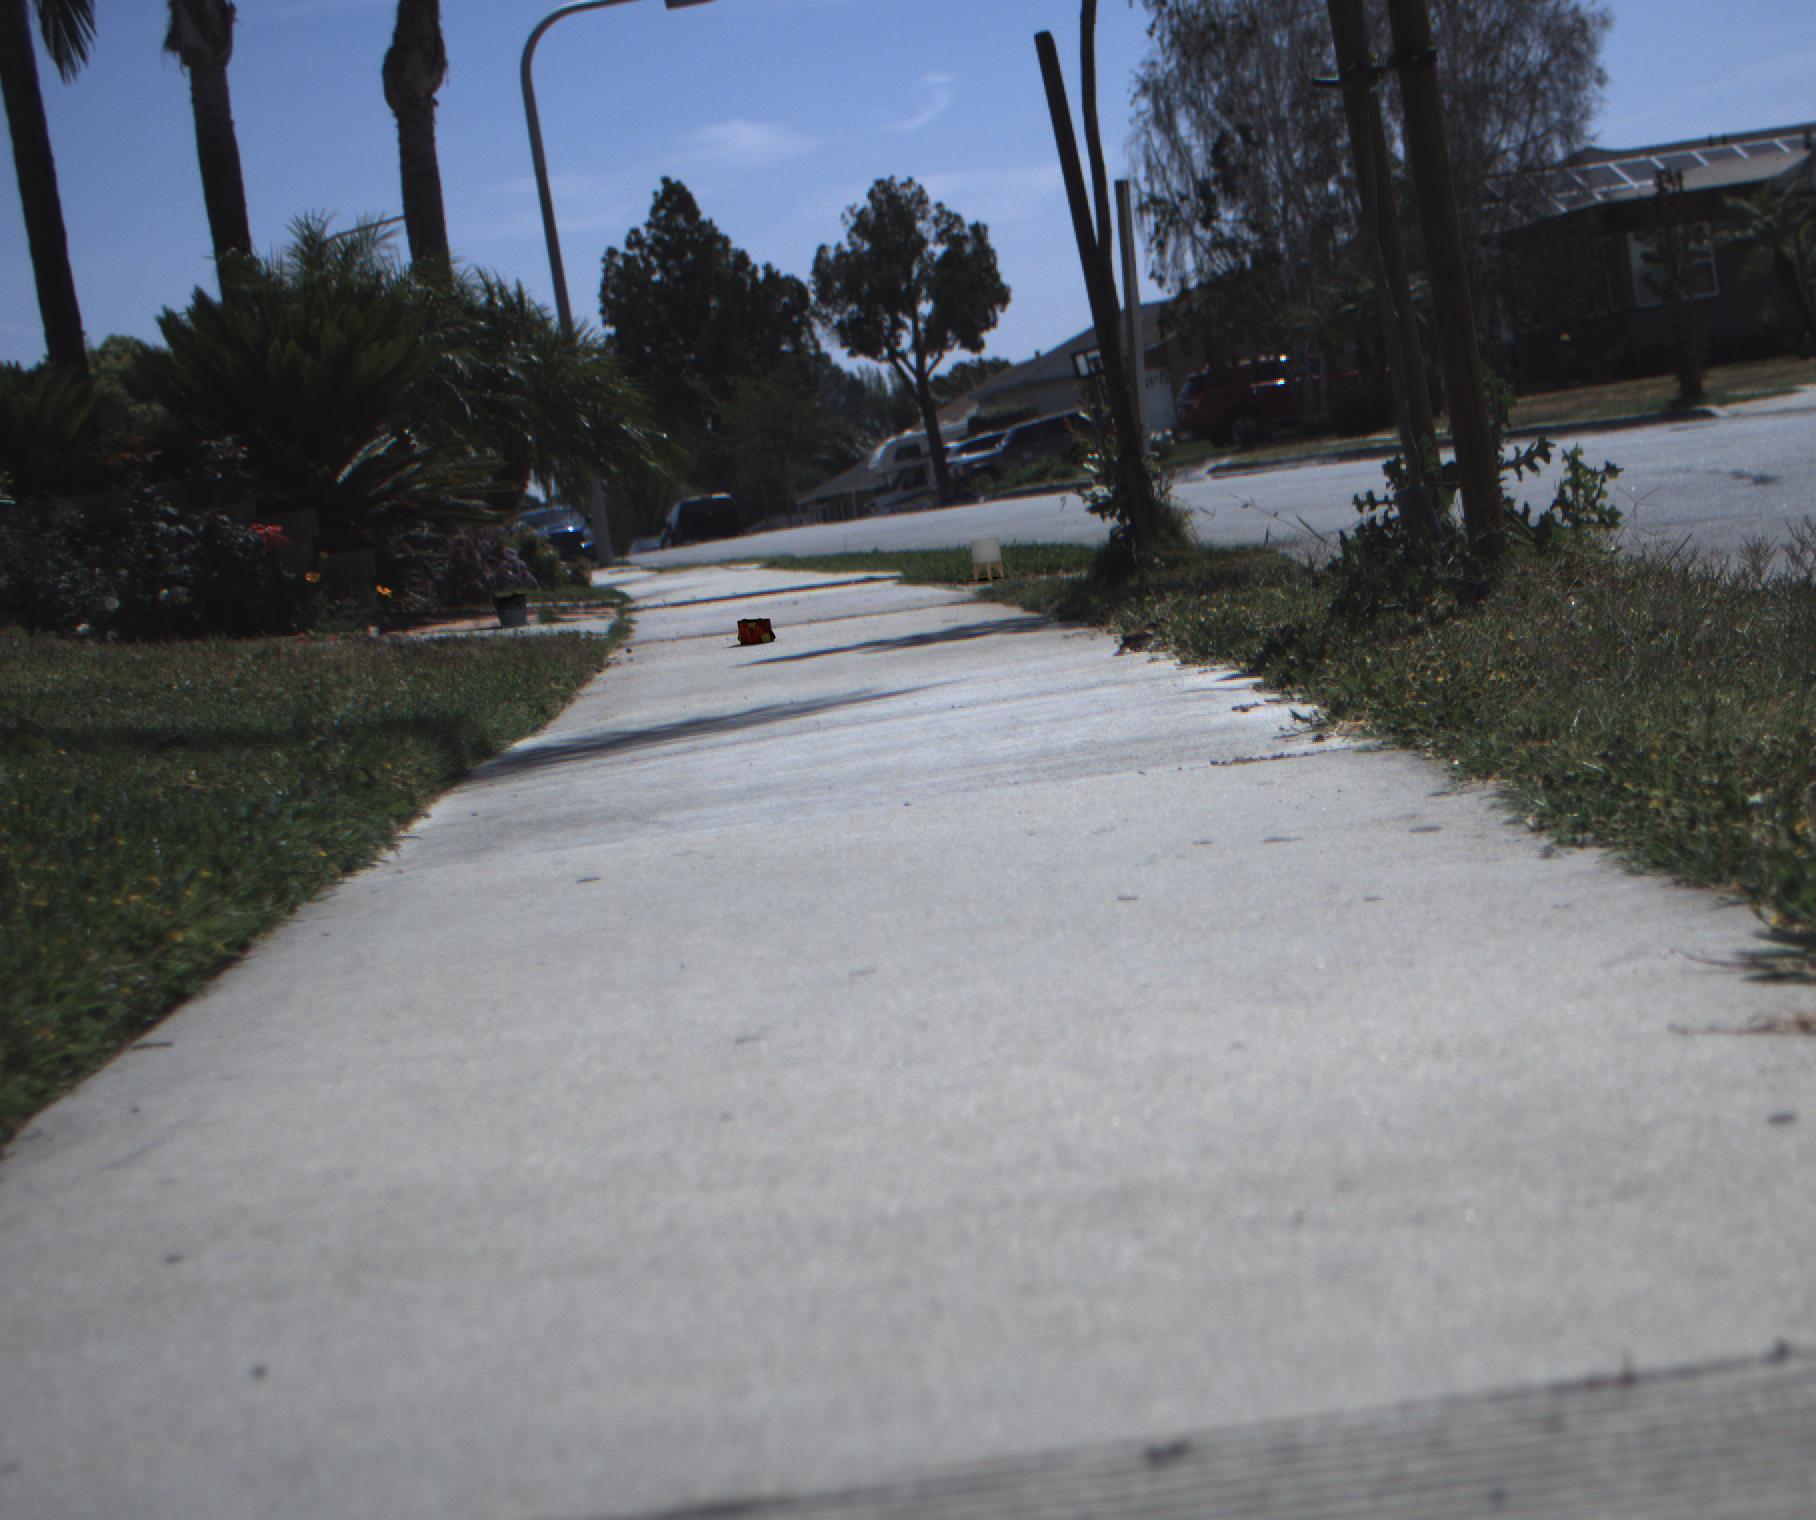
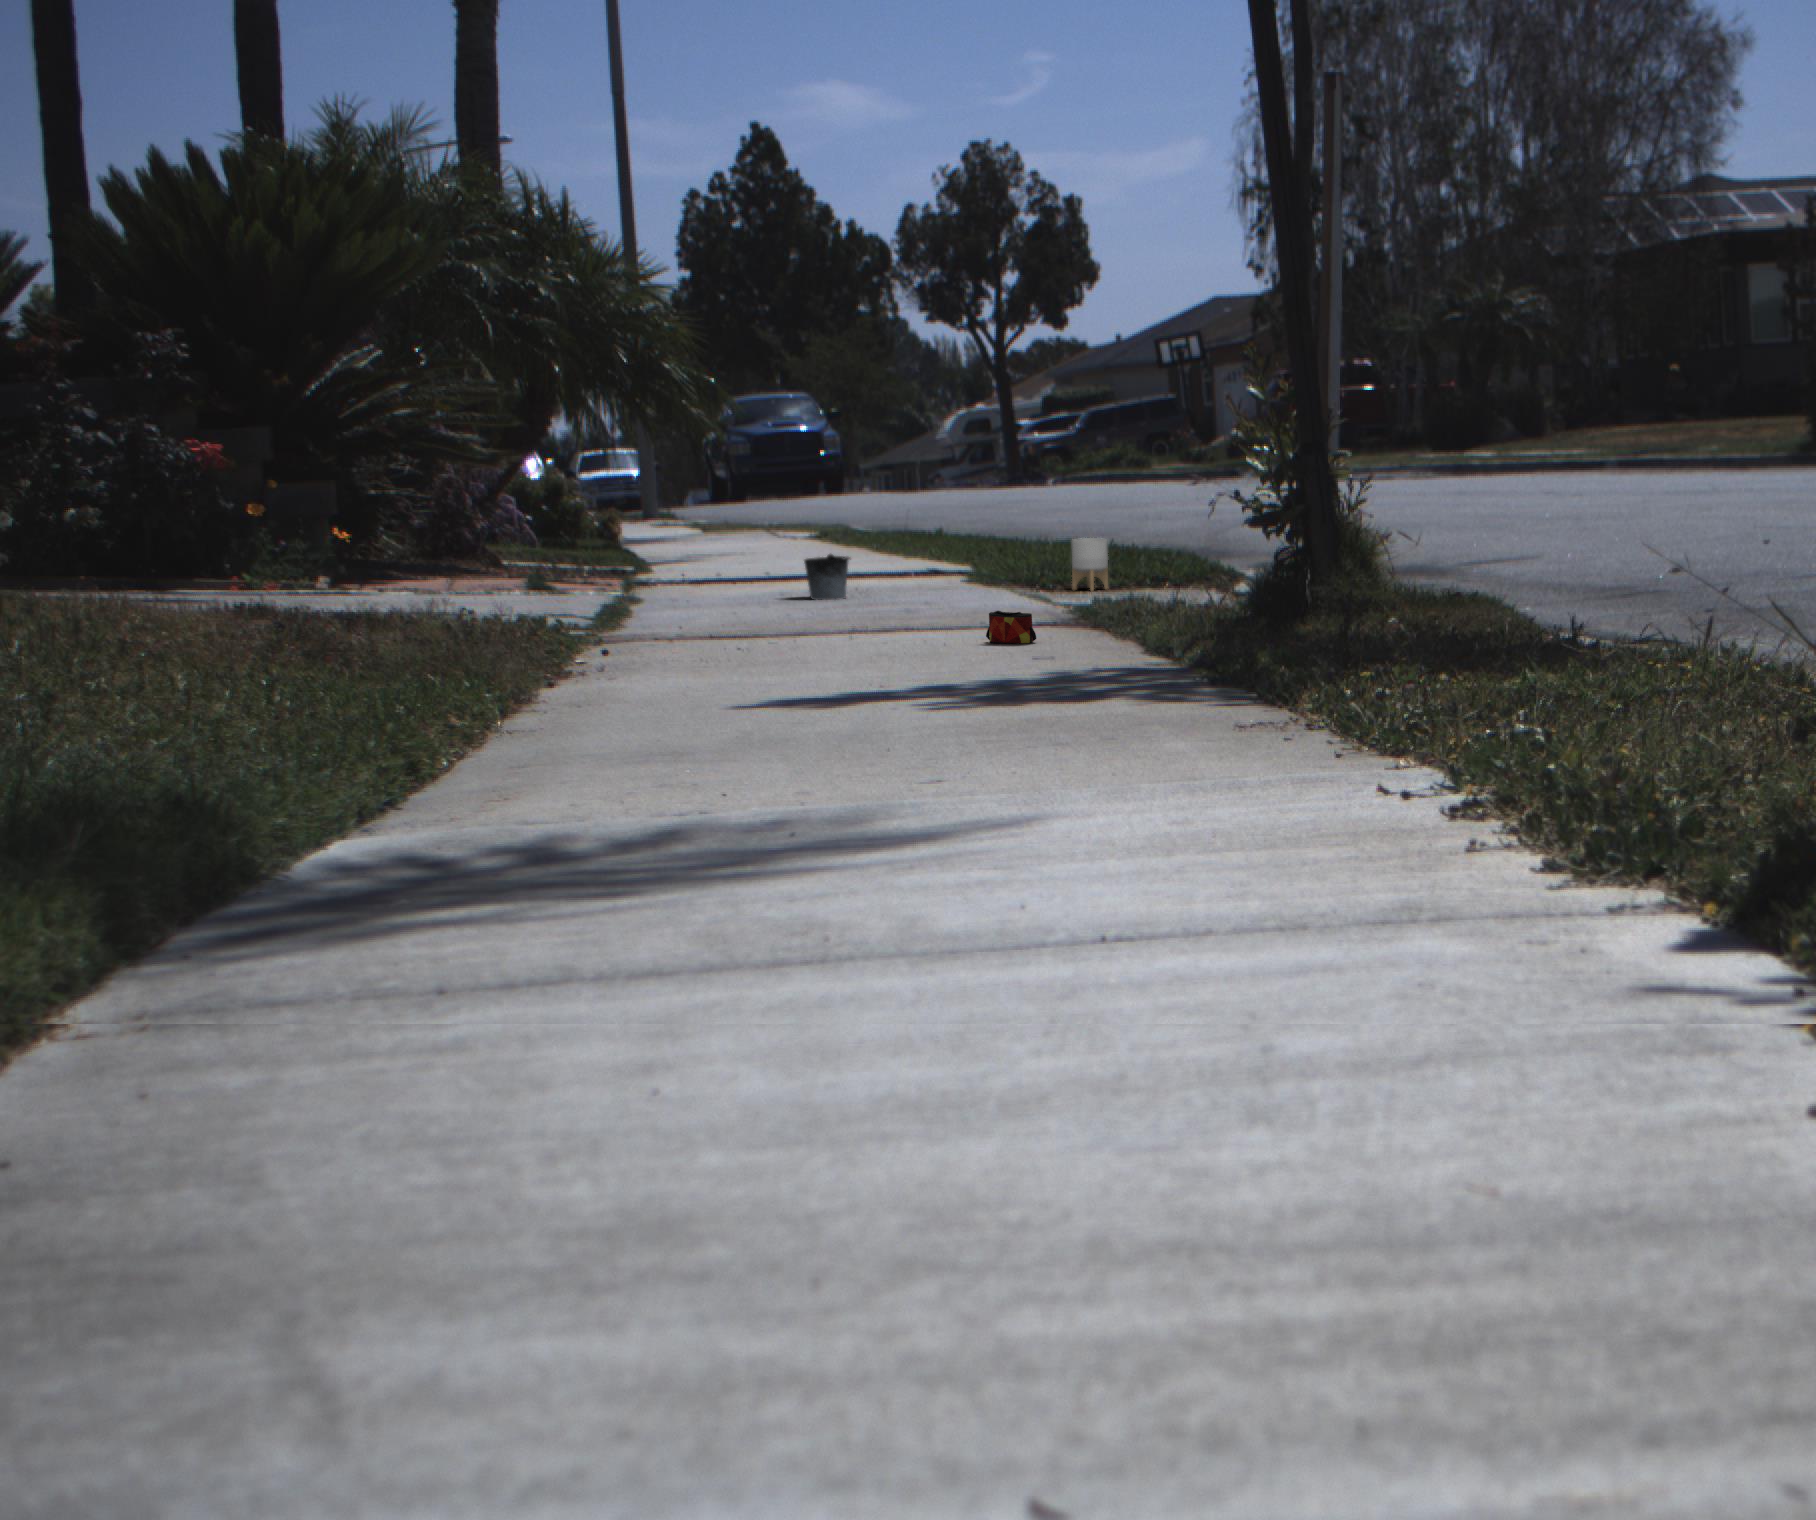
bucket: present [492,593,528,628] -> present [804,554,850,600]
bag: present [737,618,776,644] -> present [986,611,1036,644]

